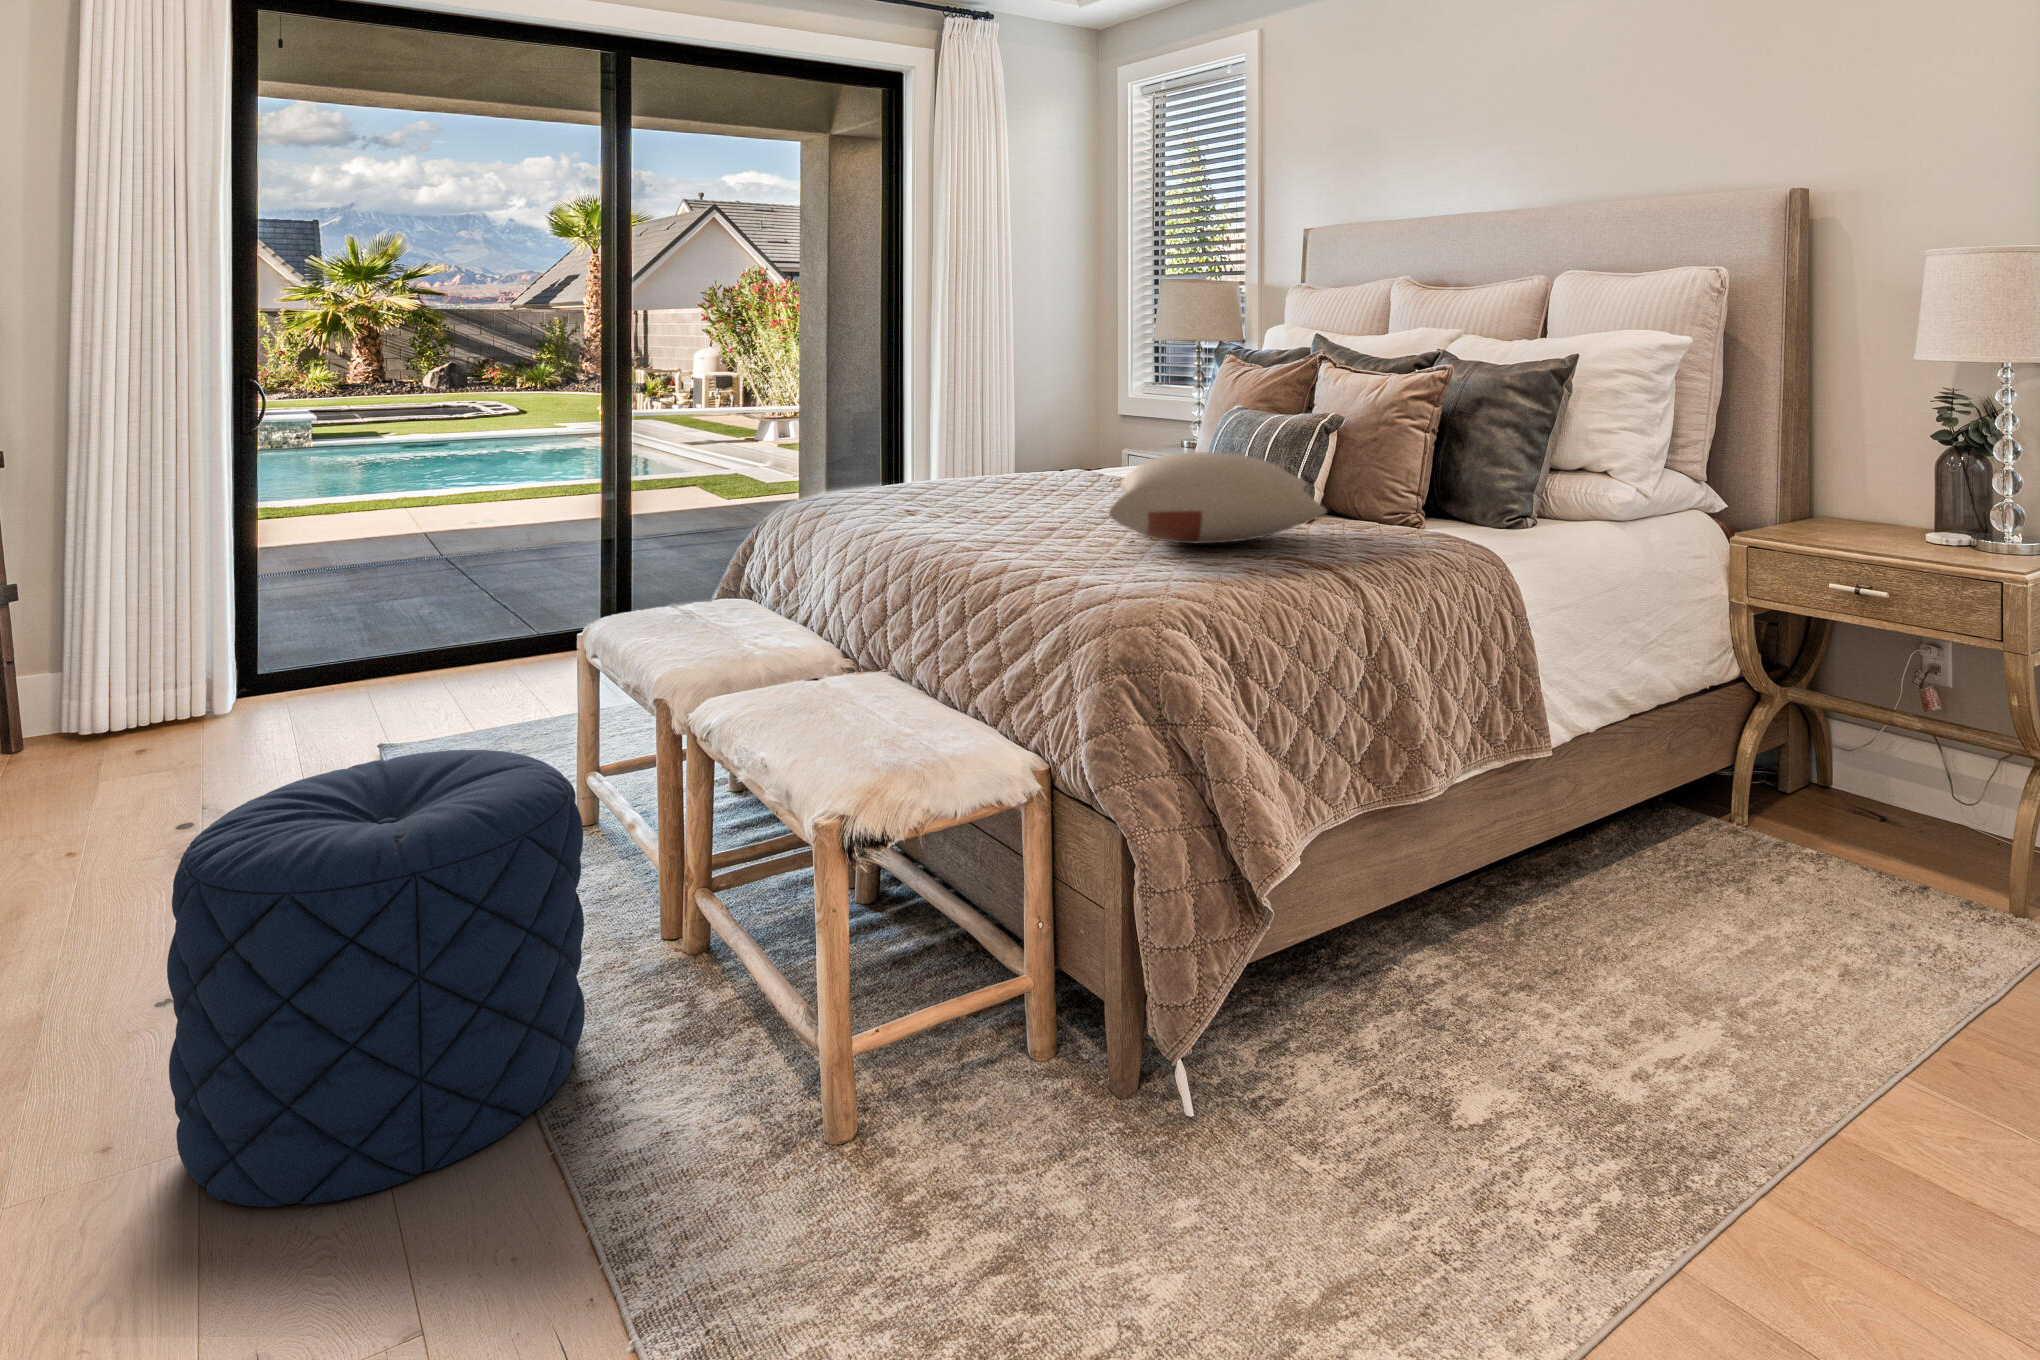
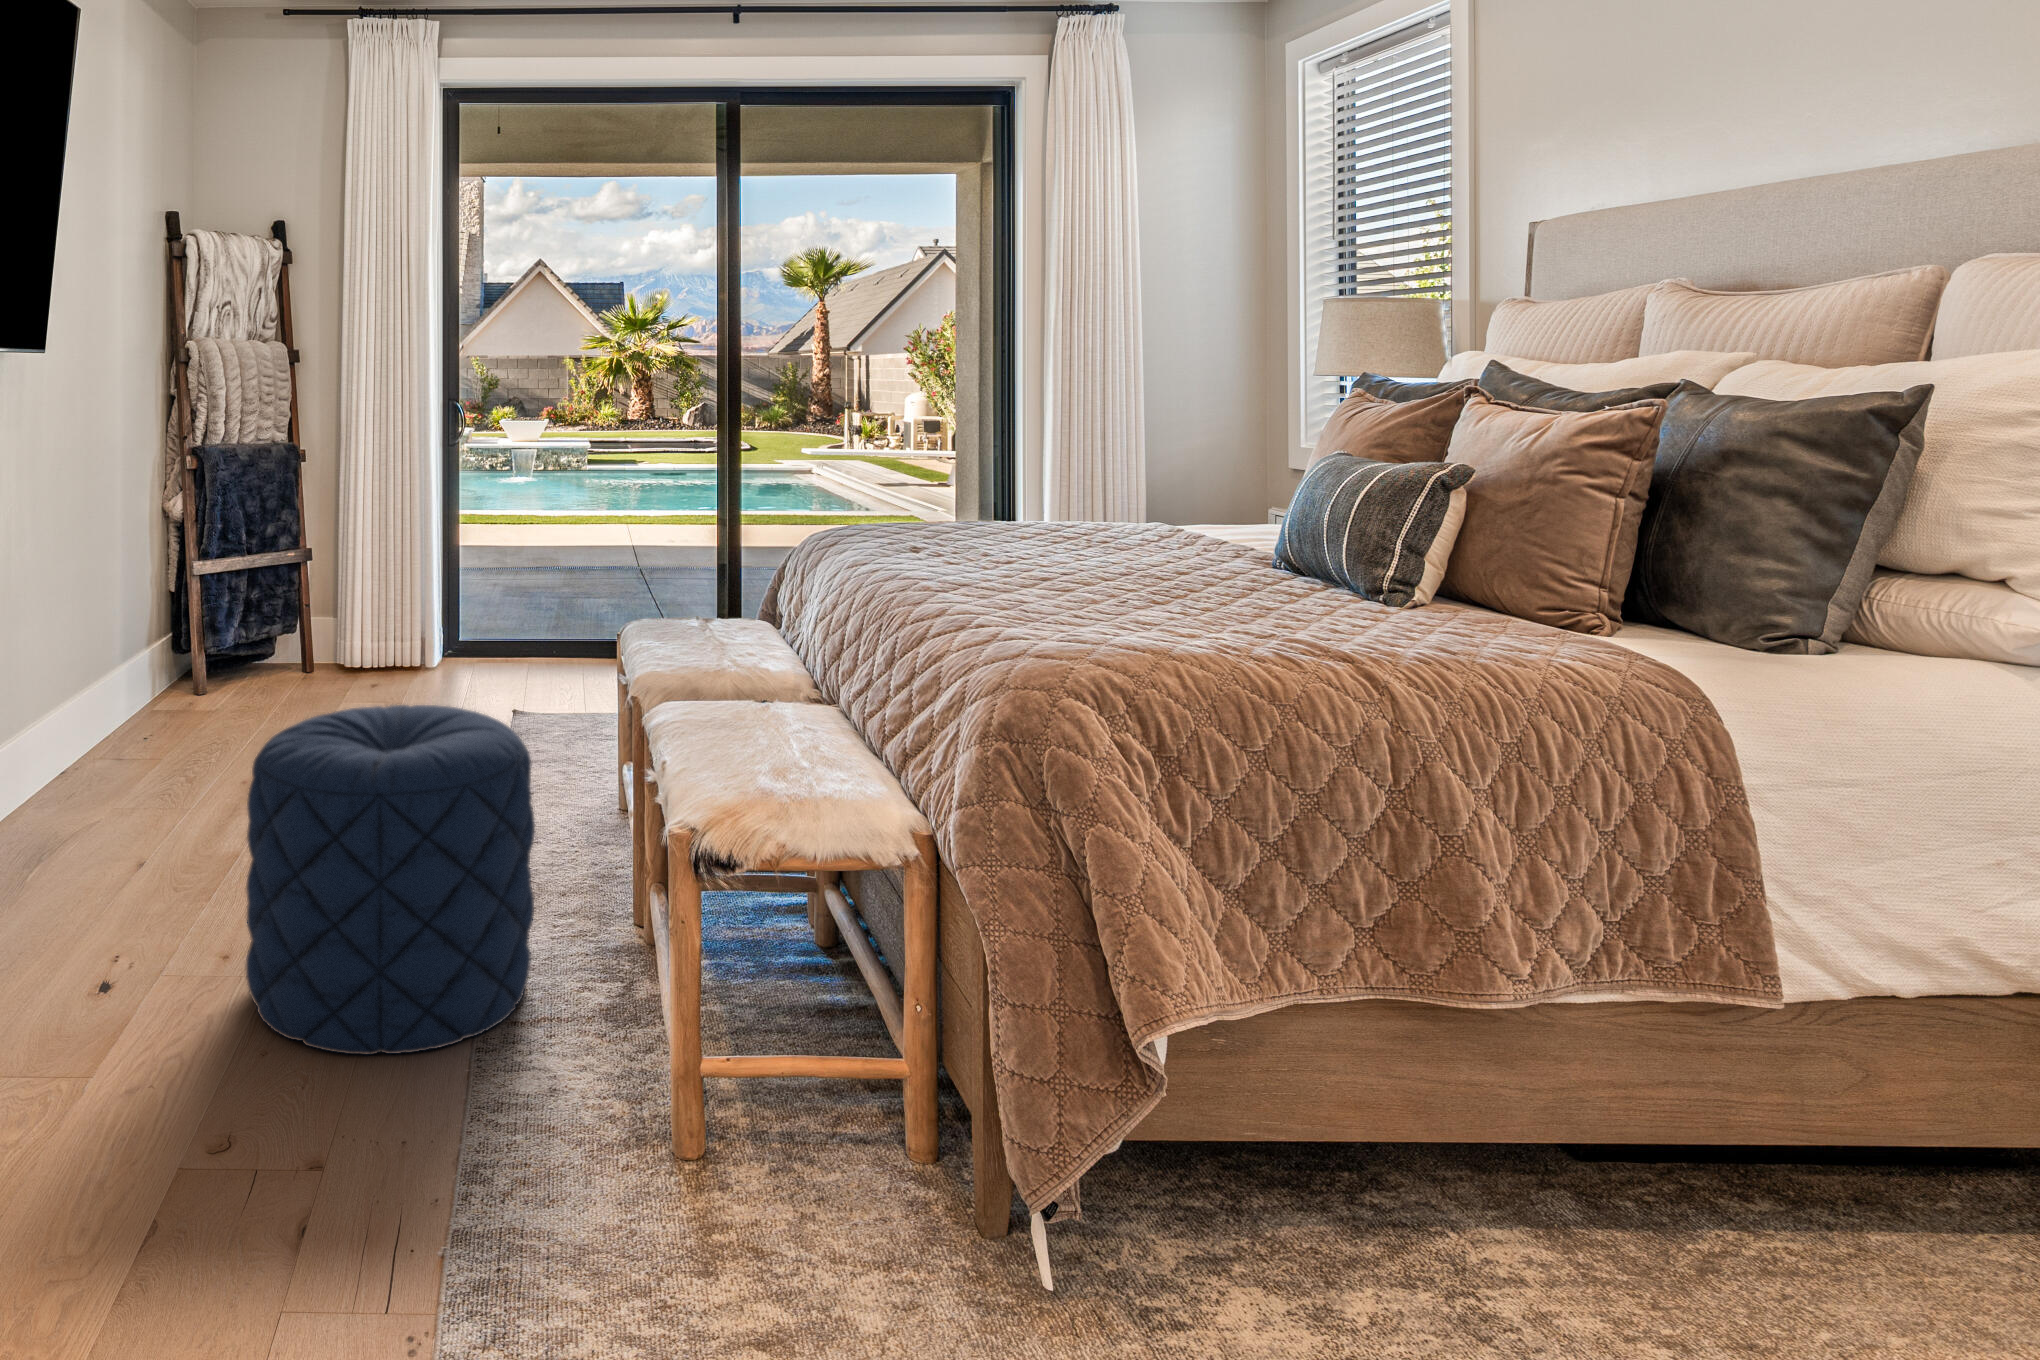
pillow: present [1109,452,1326,543] -> none [1063,499,1395,611]

